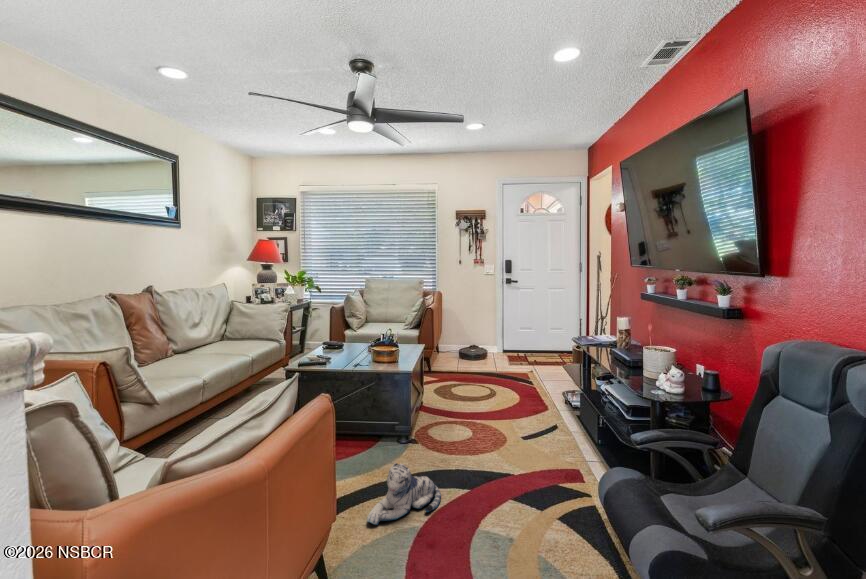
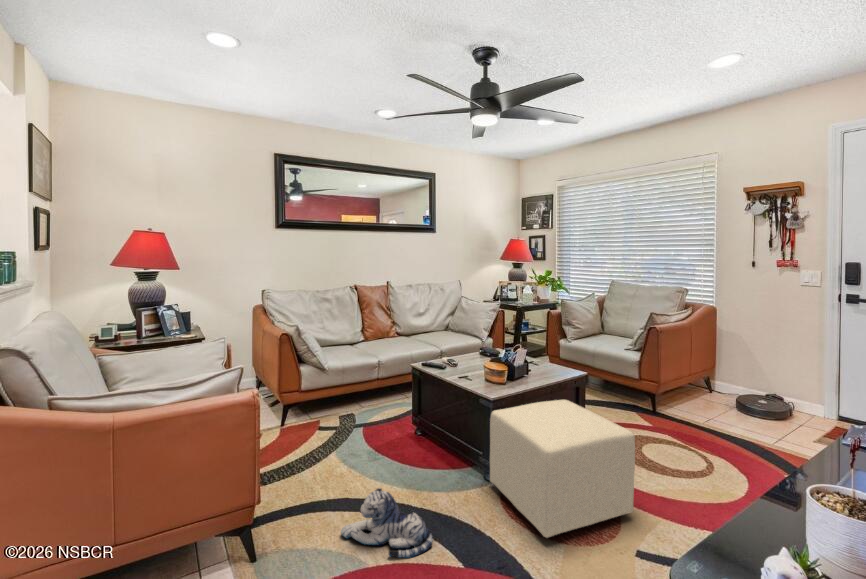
ottoman: none [413,364,507,453] -> present [490,400,635,538]

